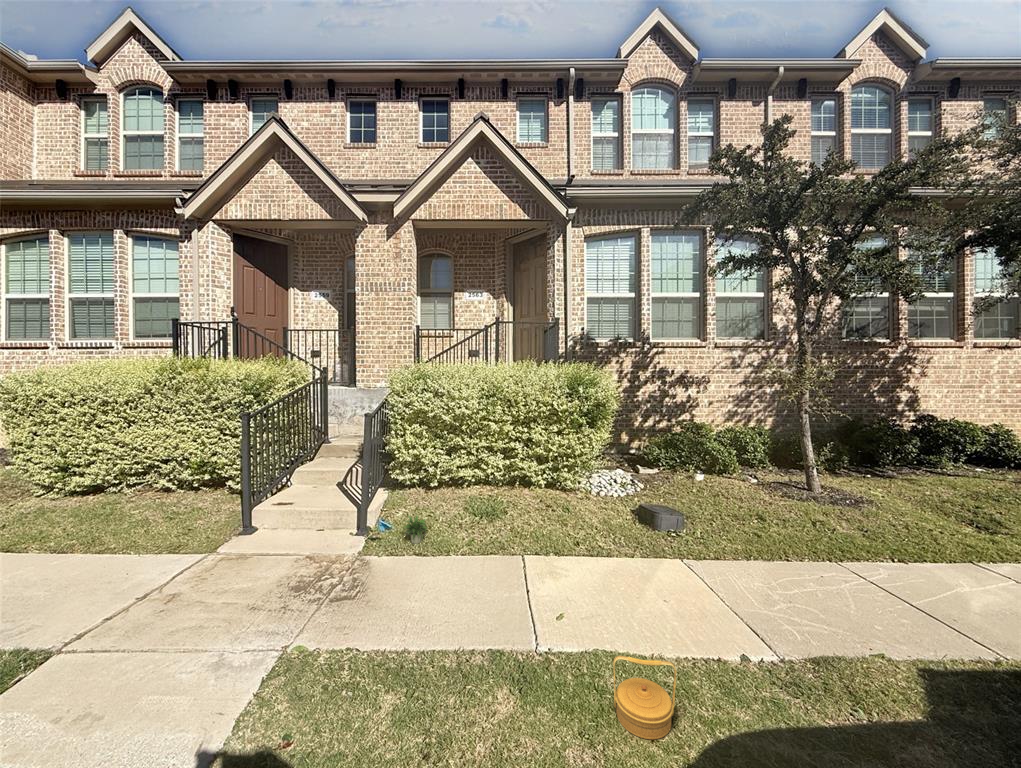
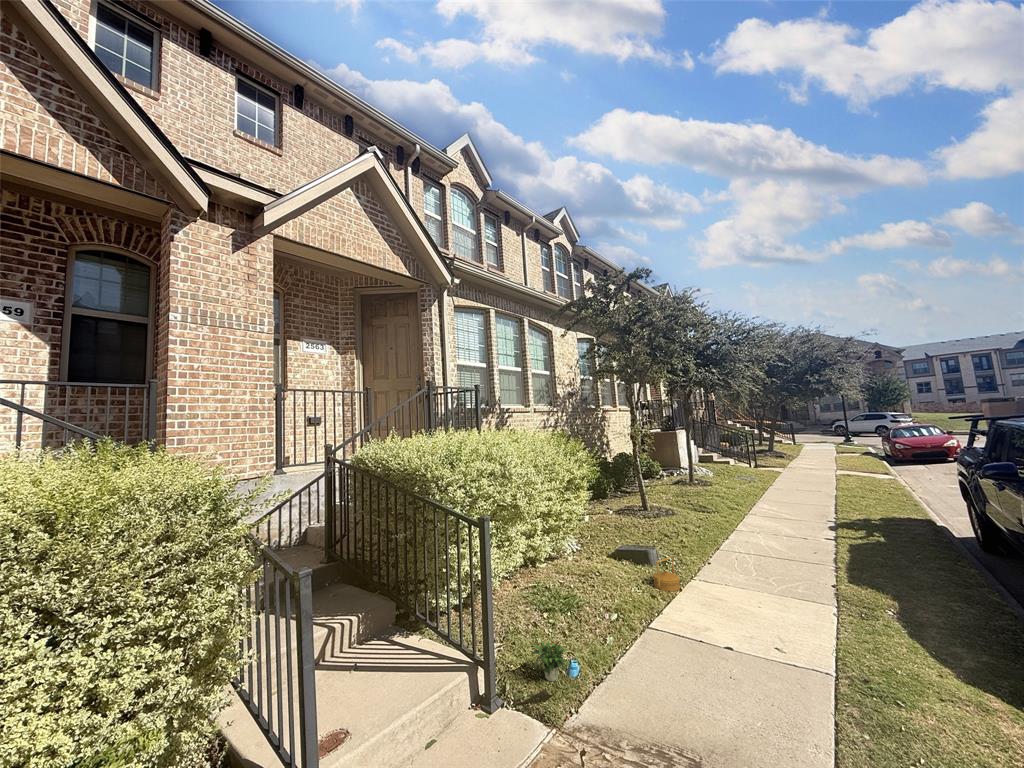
basket: present [613,656,677,740] -> present [653,556,680,591]

